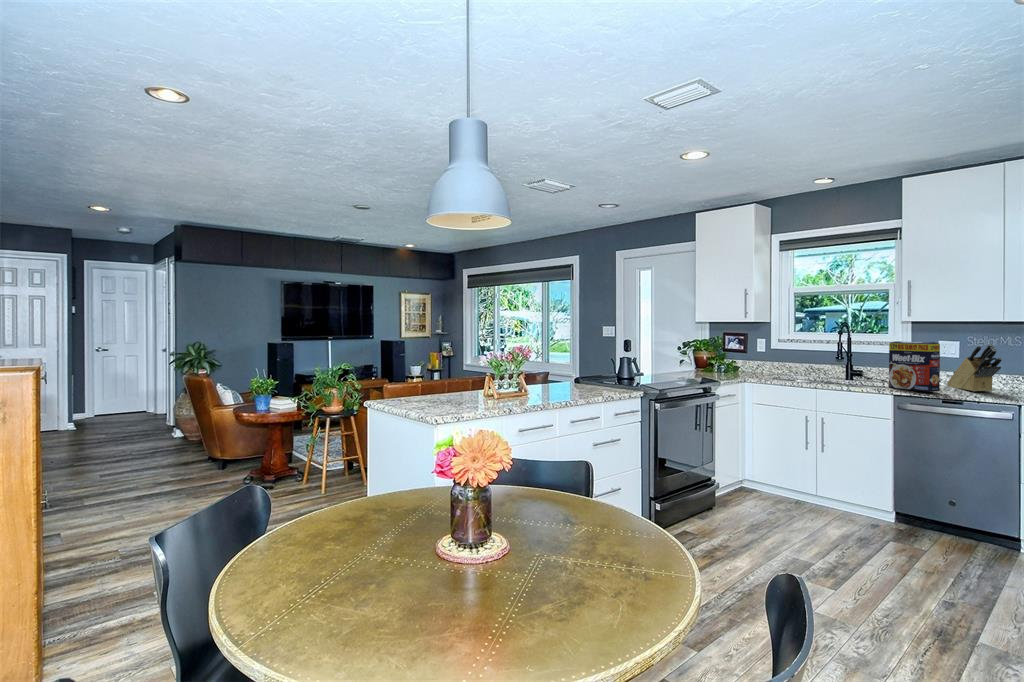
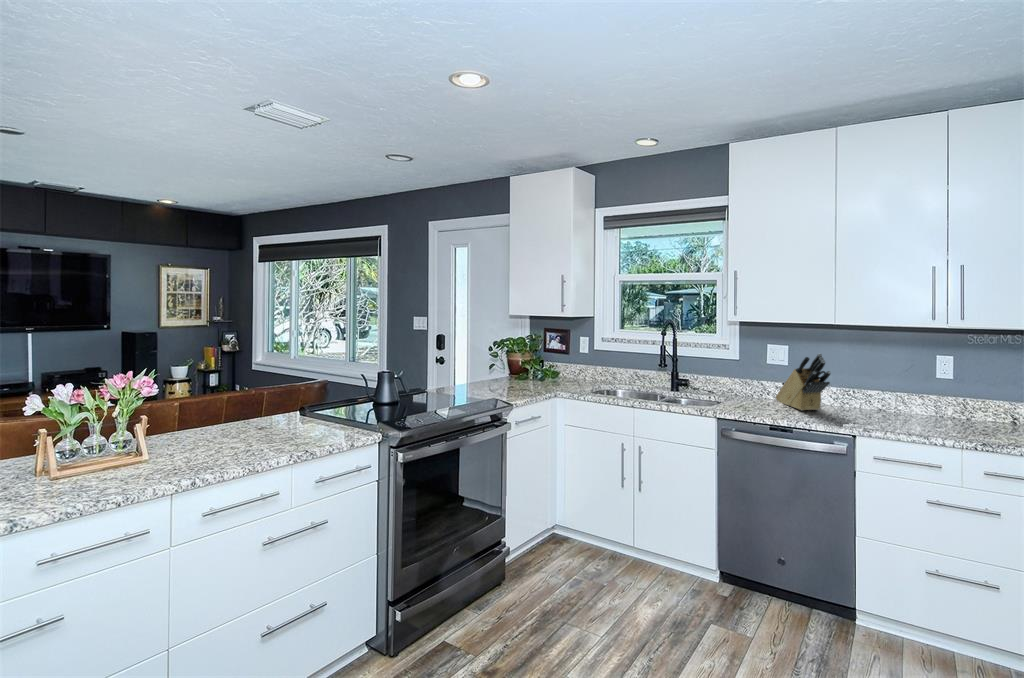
cereal box: present [889,341,940,392] -> none [711,349,765,414]

